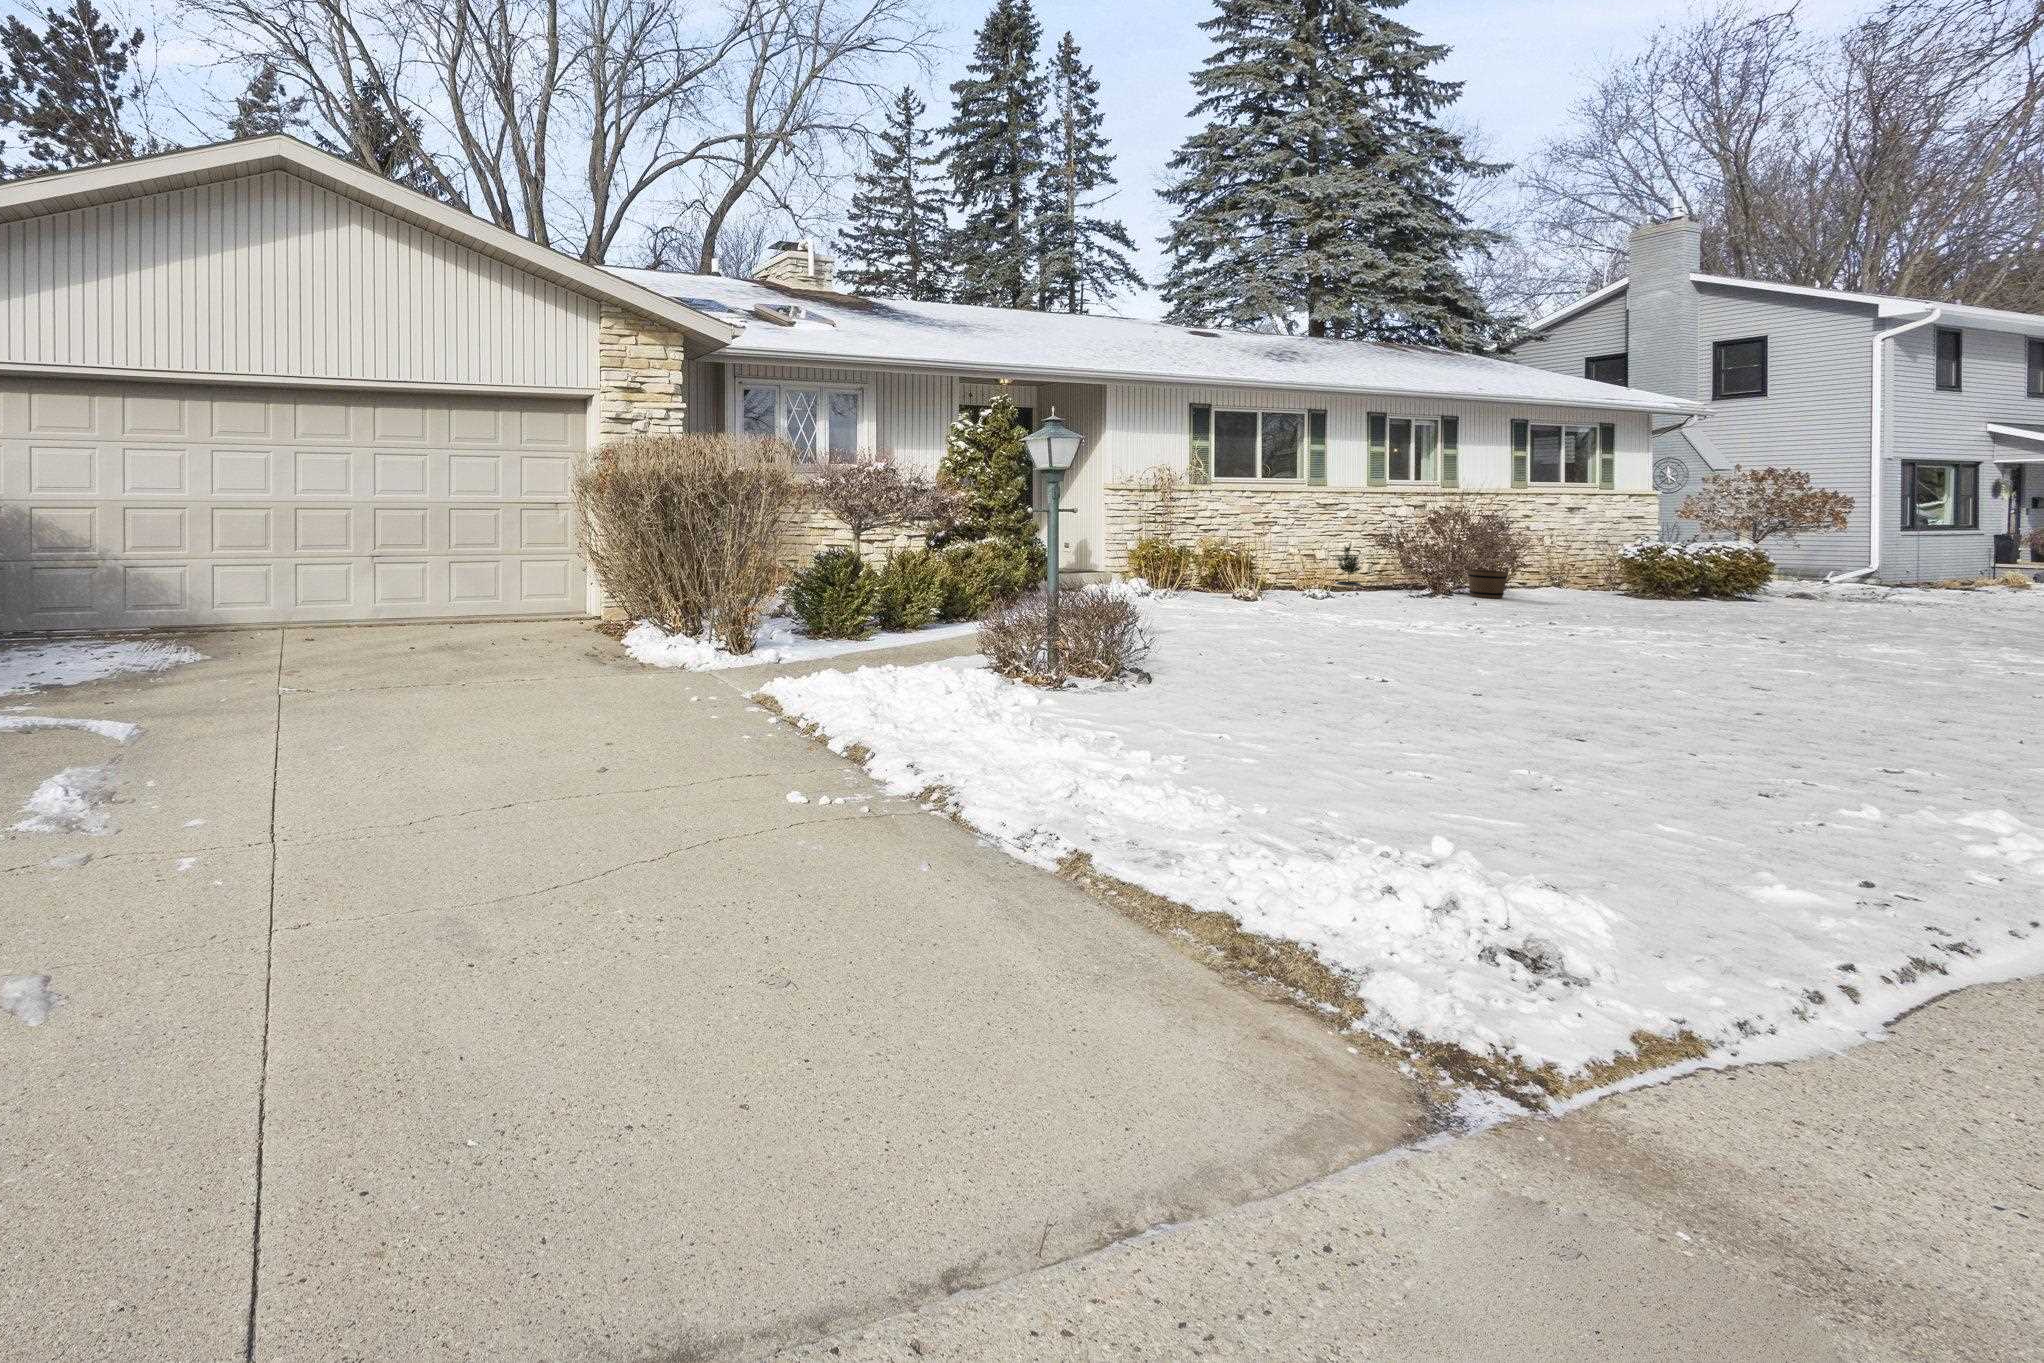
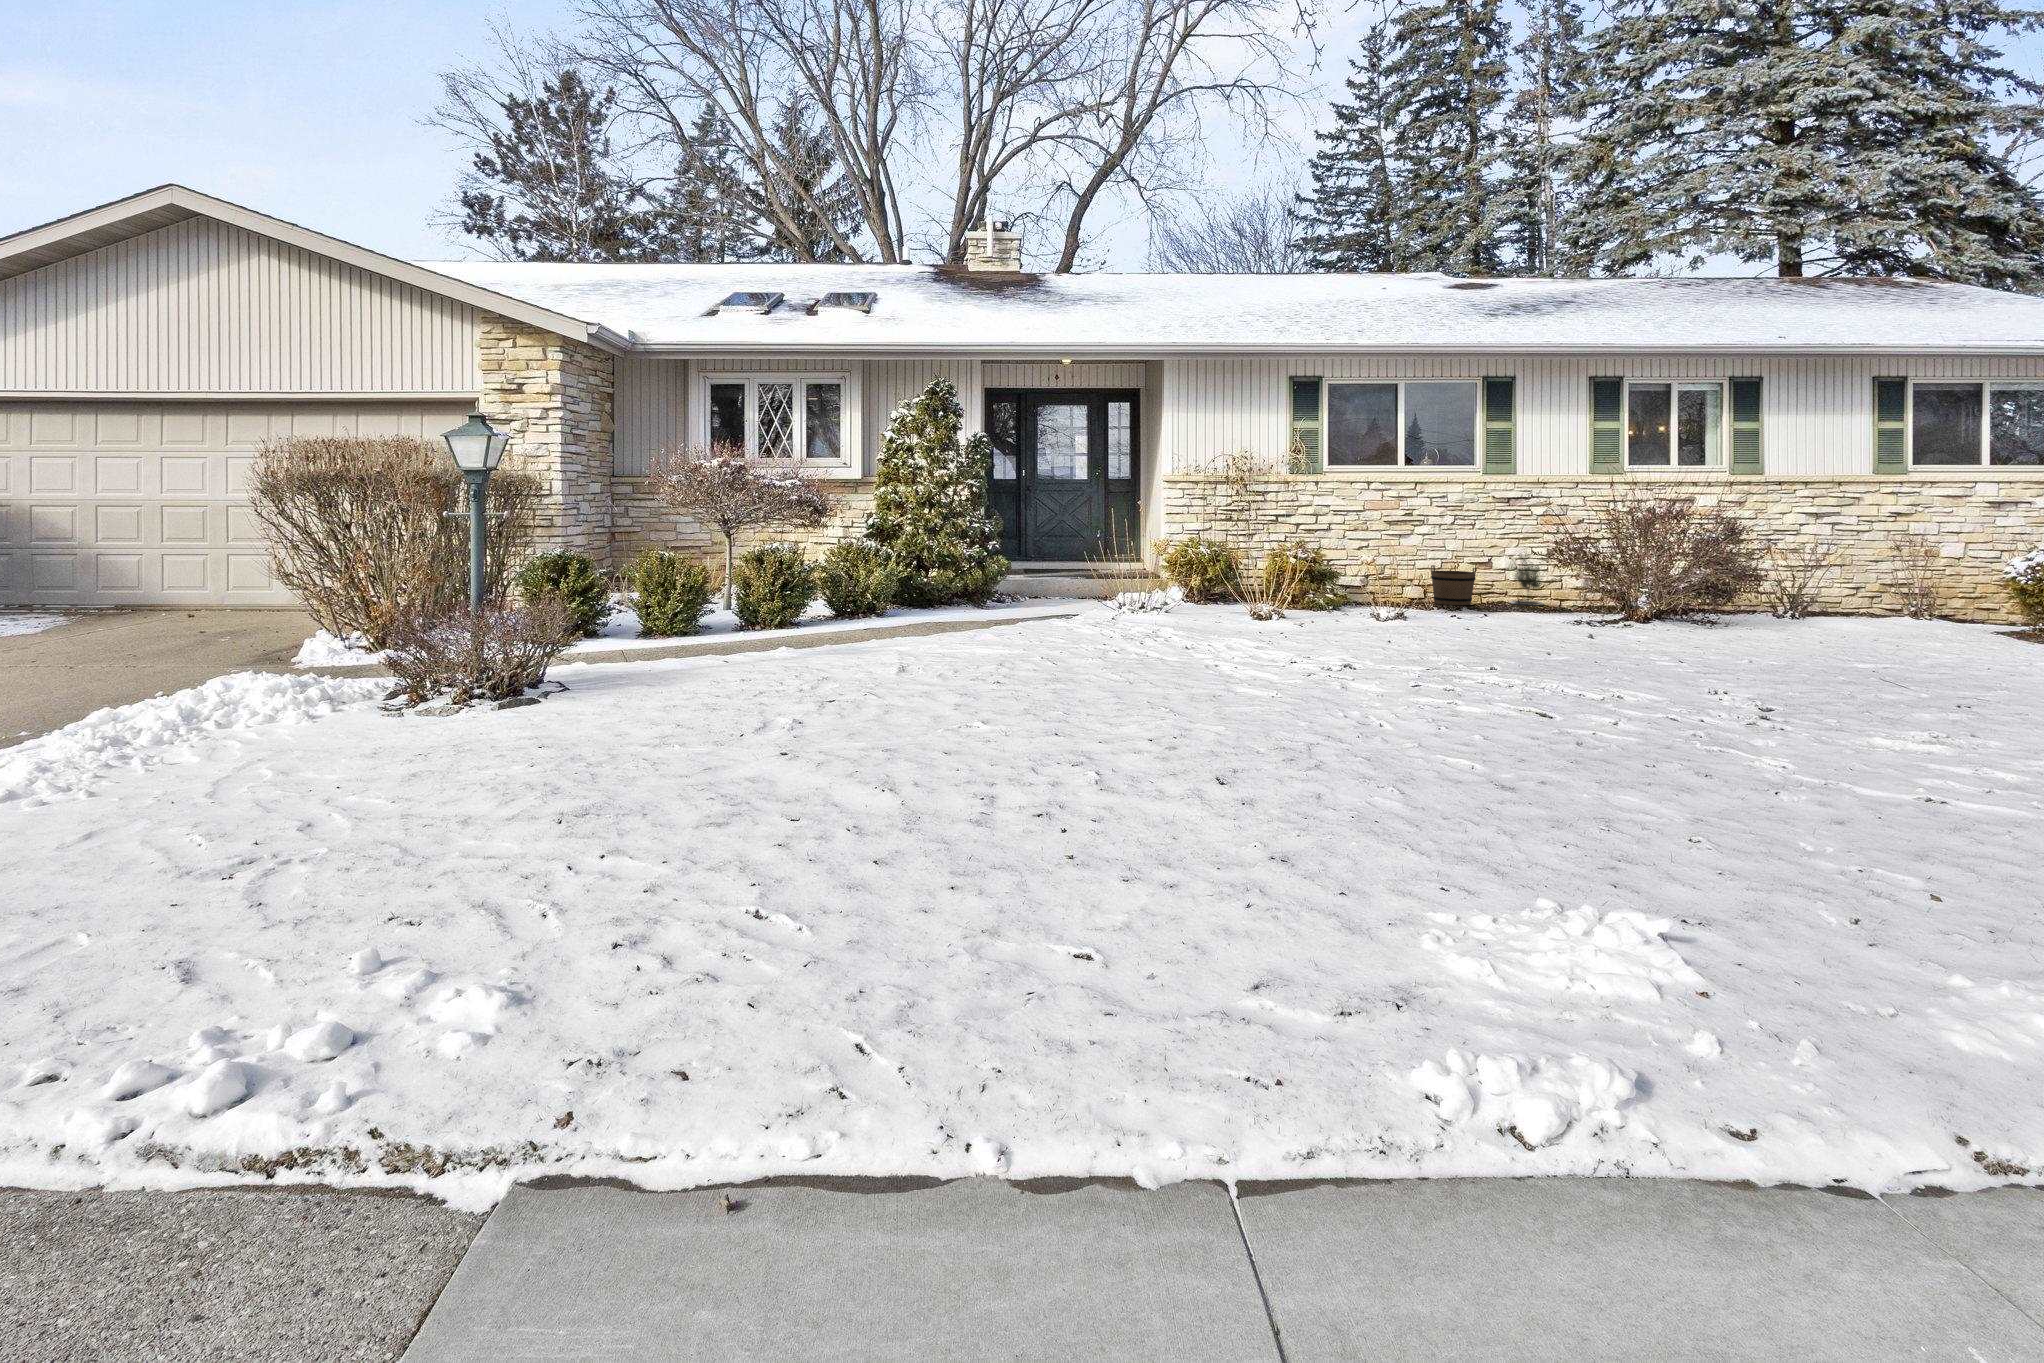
bucket: present [1468,565,1509,598] -> present [1431,565,1476,605]

